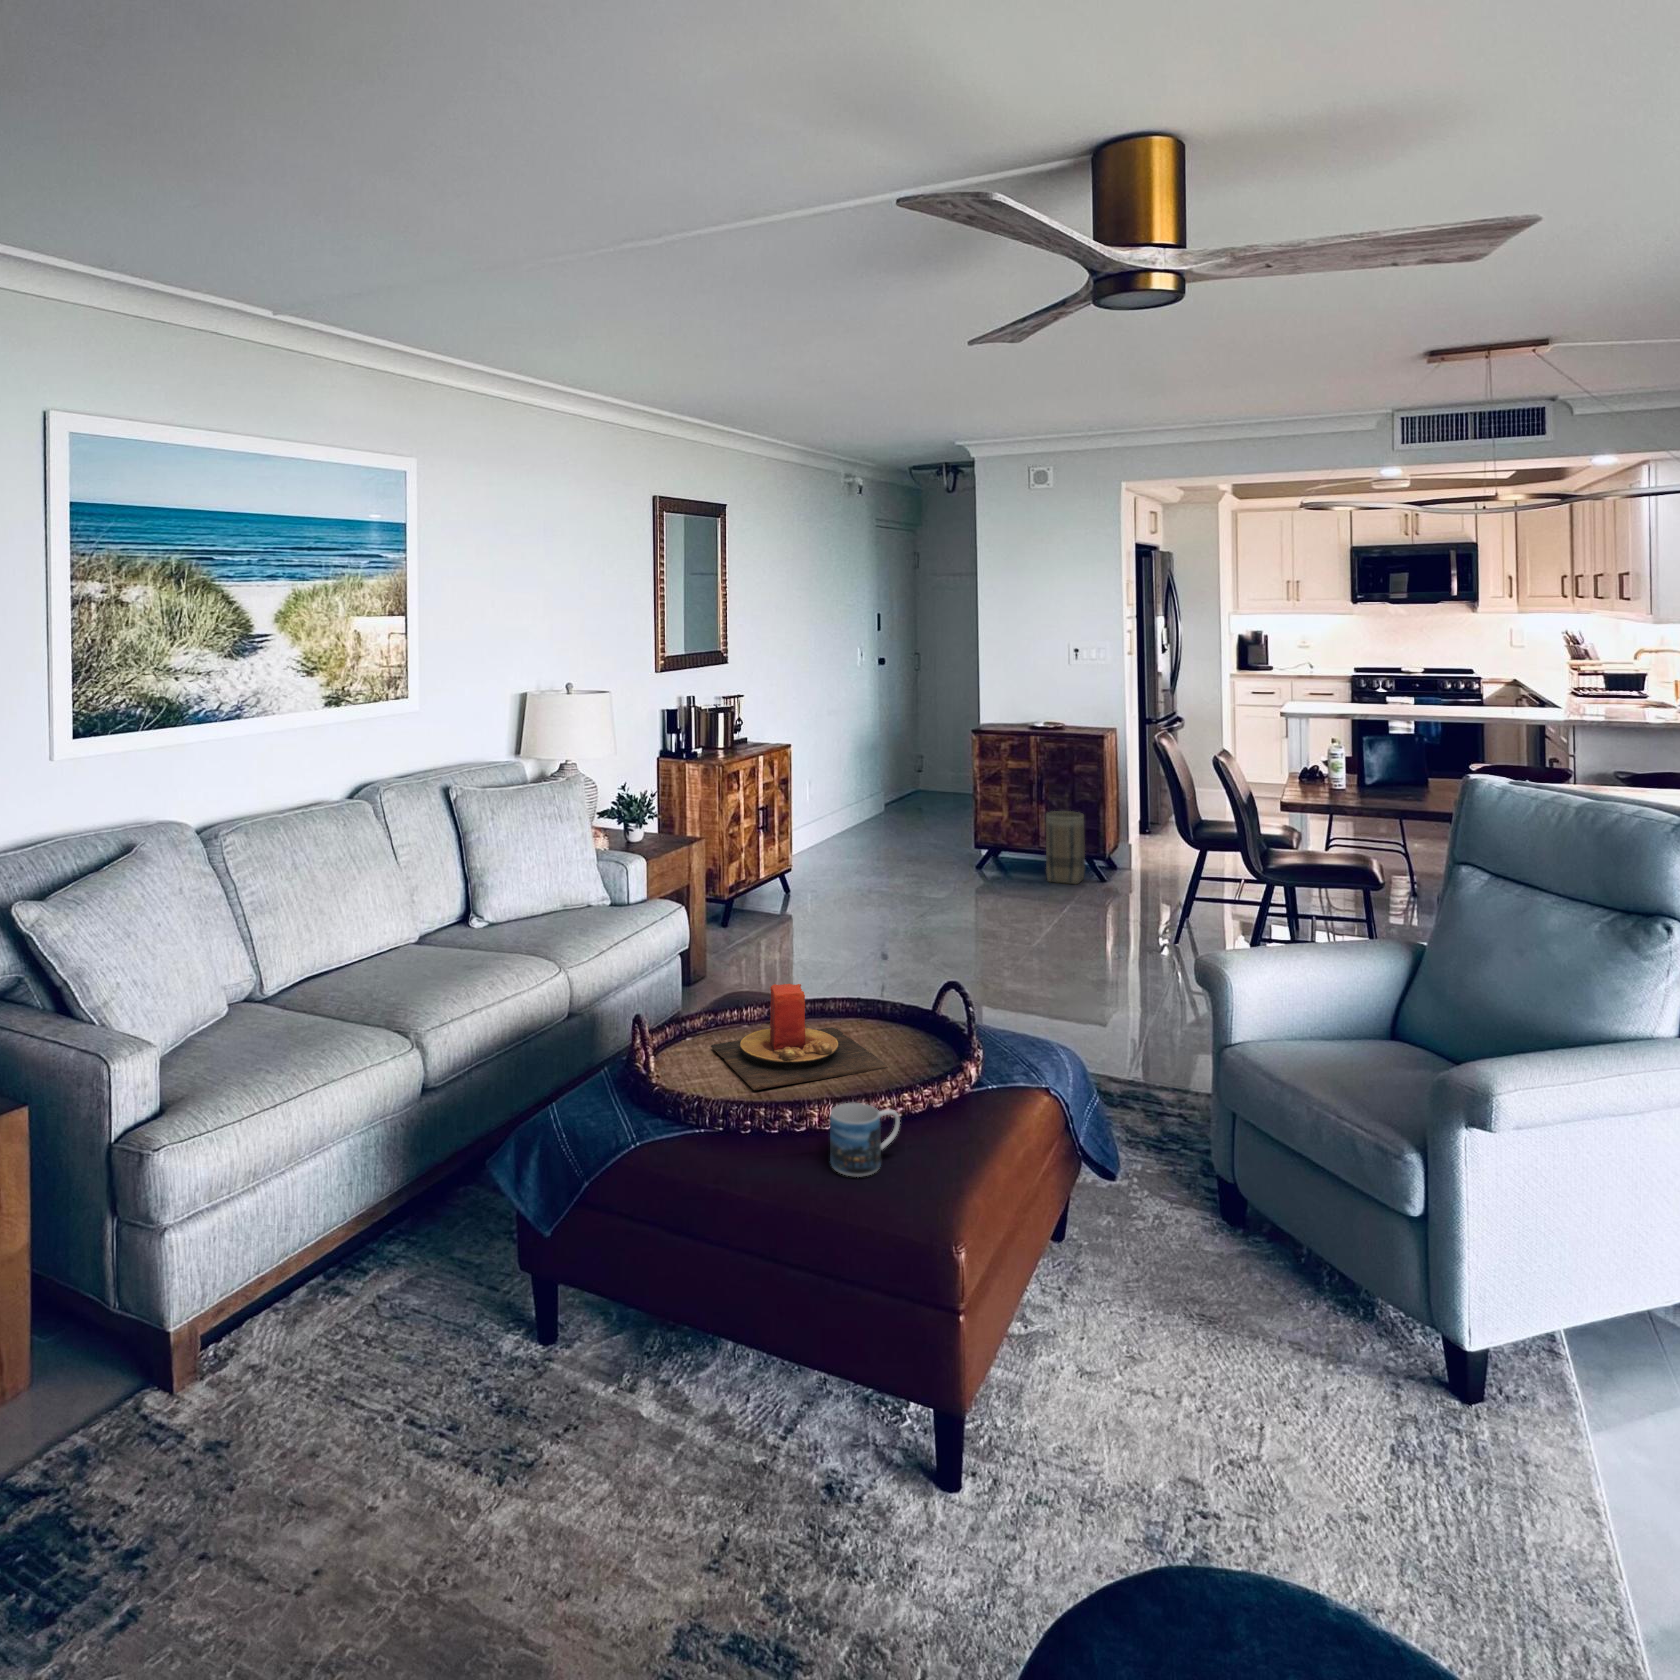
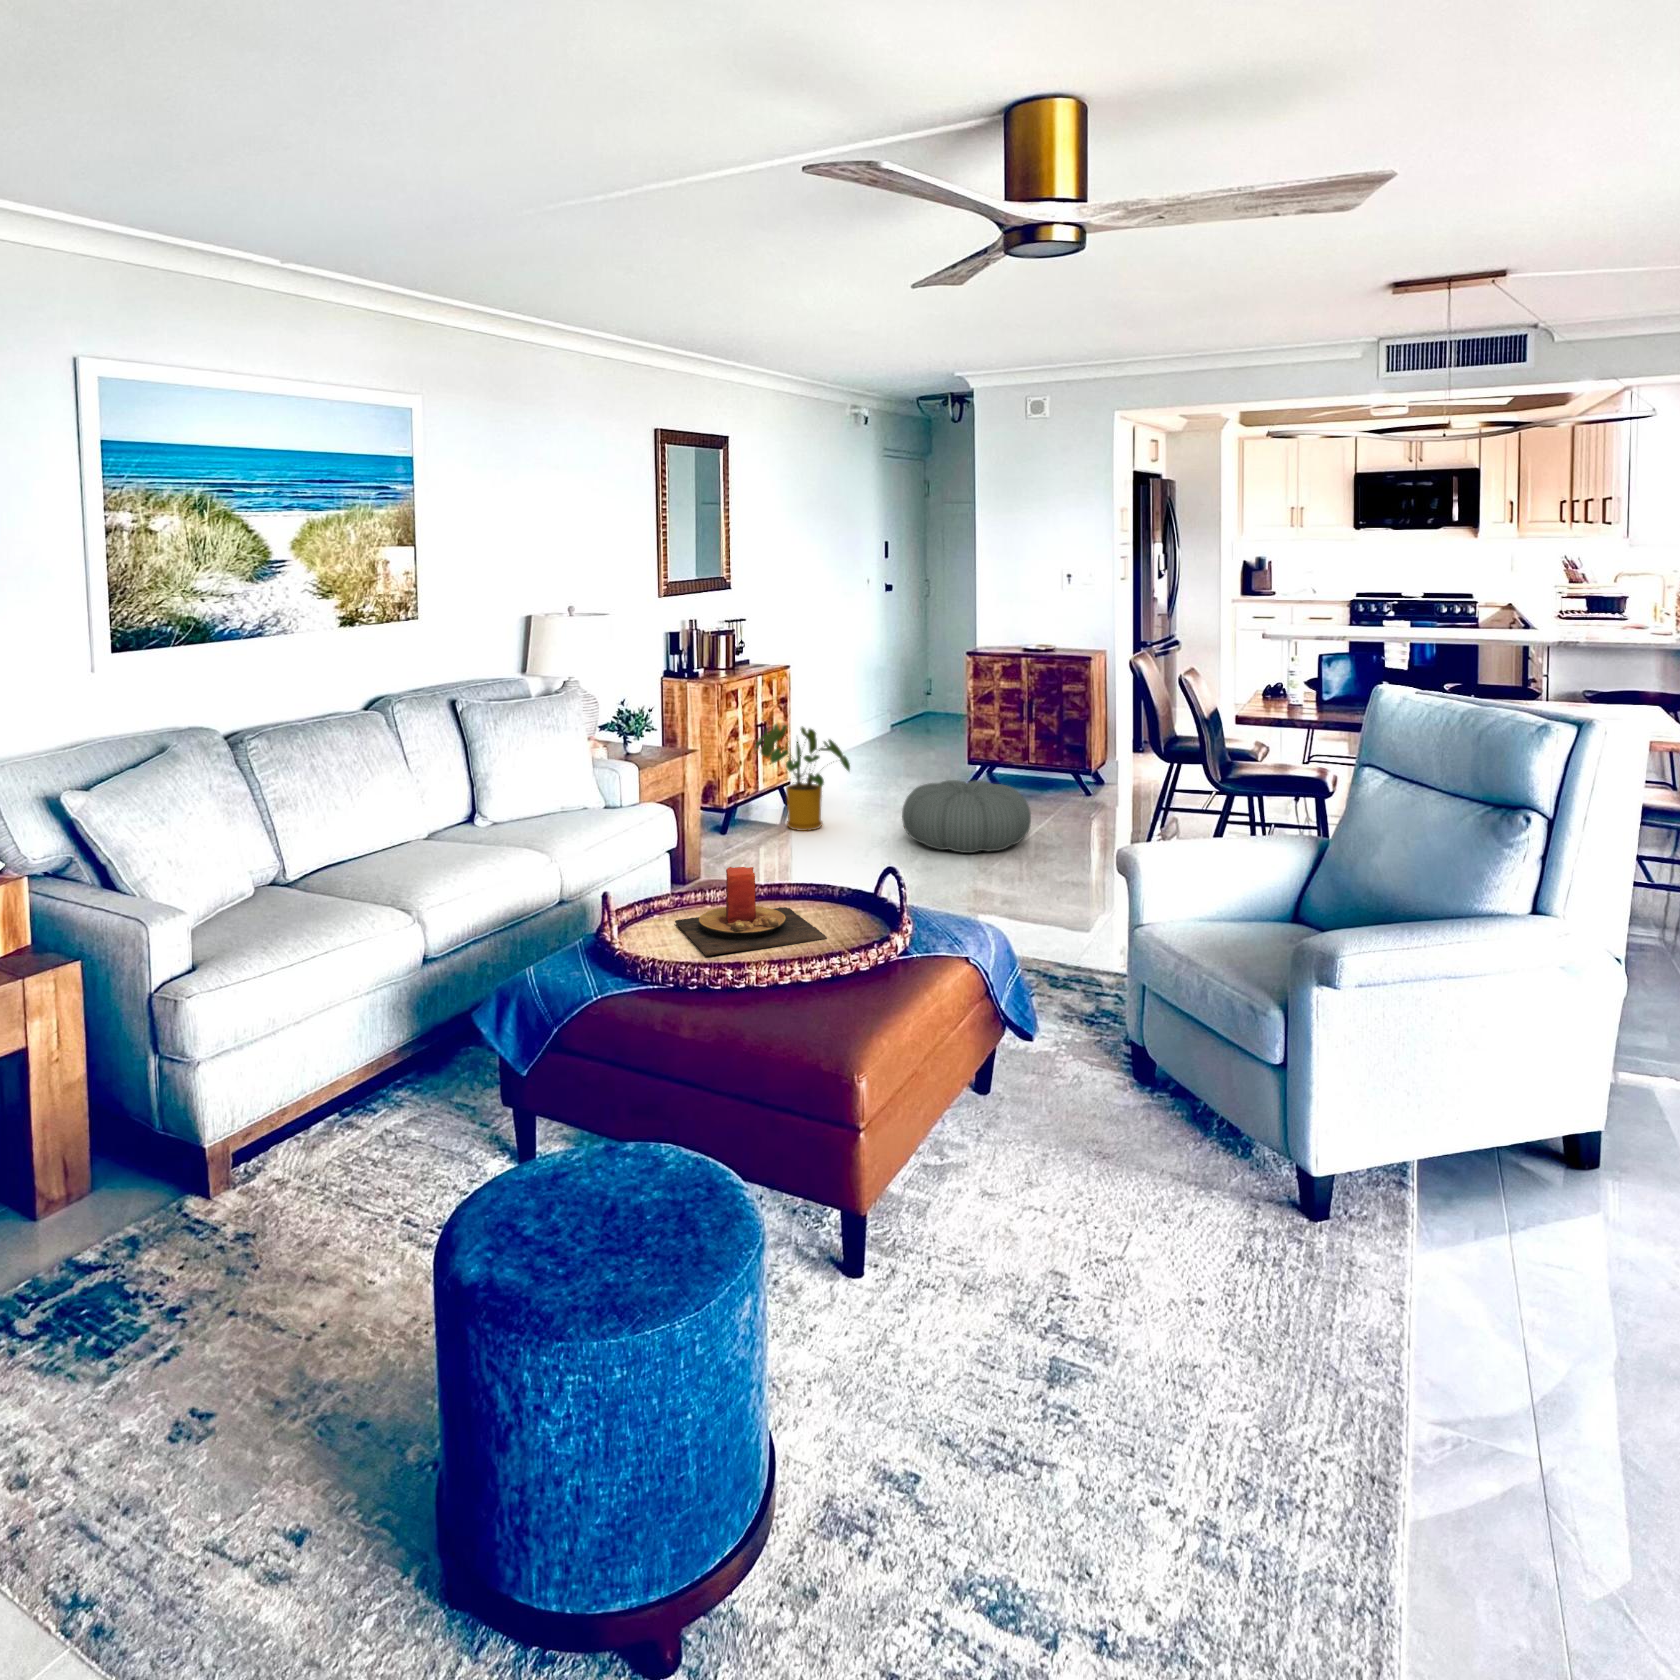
house plant: none [756,808,859,924] -> present [755,724,850,831]
basket: present [1046,811,1085,884] -> none [1034,728,1071,797]
pouf: none [916,869,1054,949] -> present [902,780,1031,853]
mug: present [830,1103,900,1176] -> none [761,962,823,1022]

